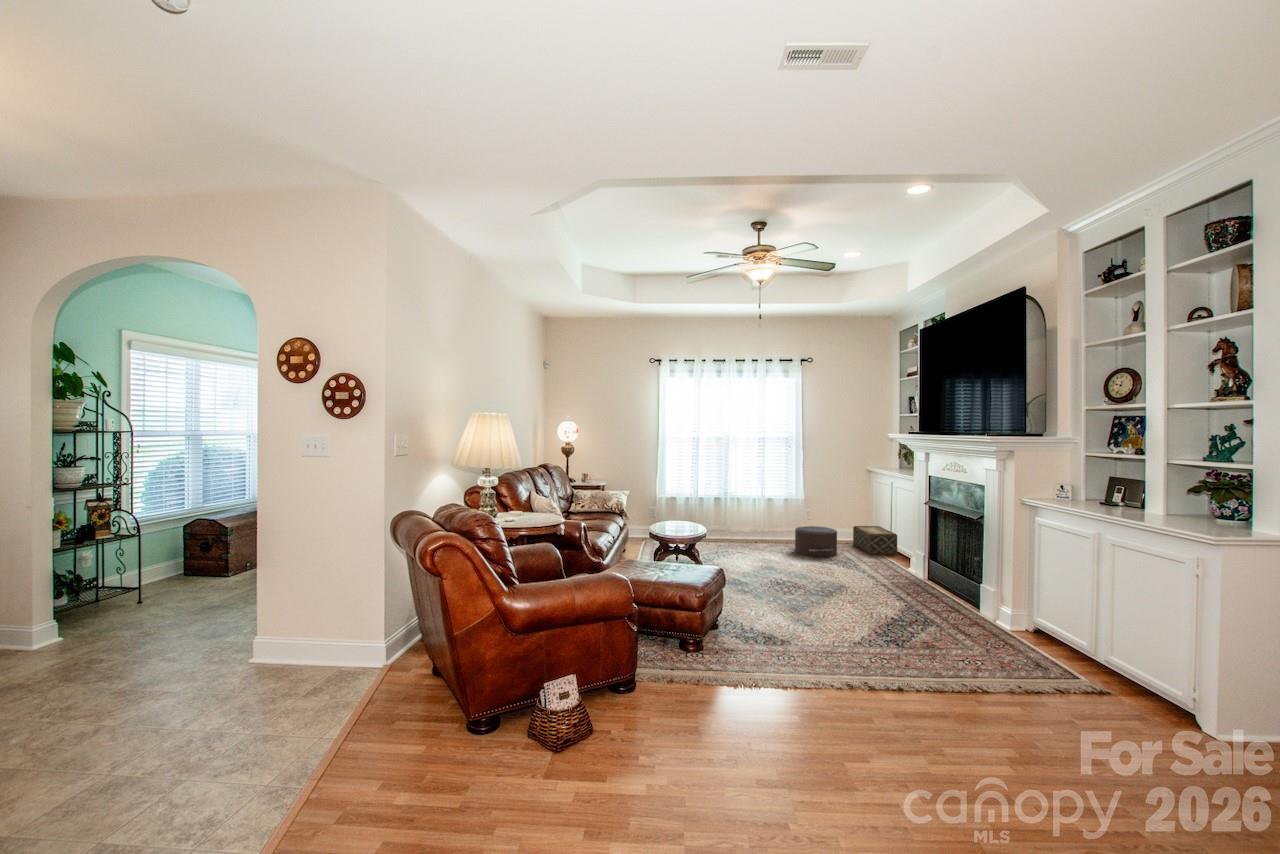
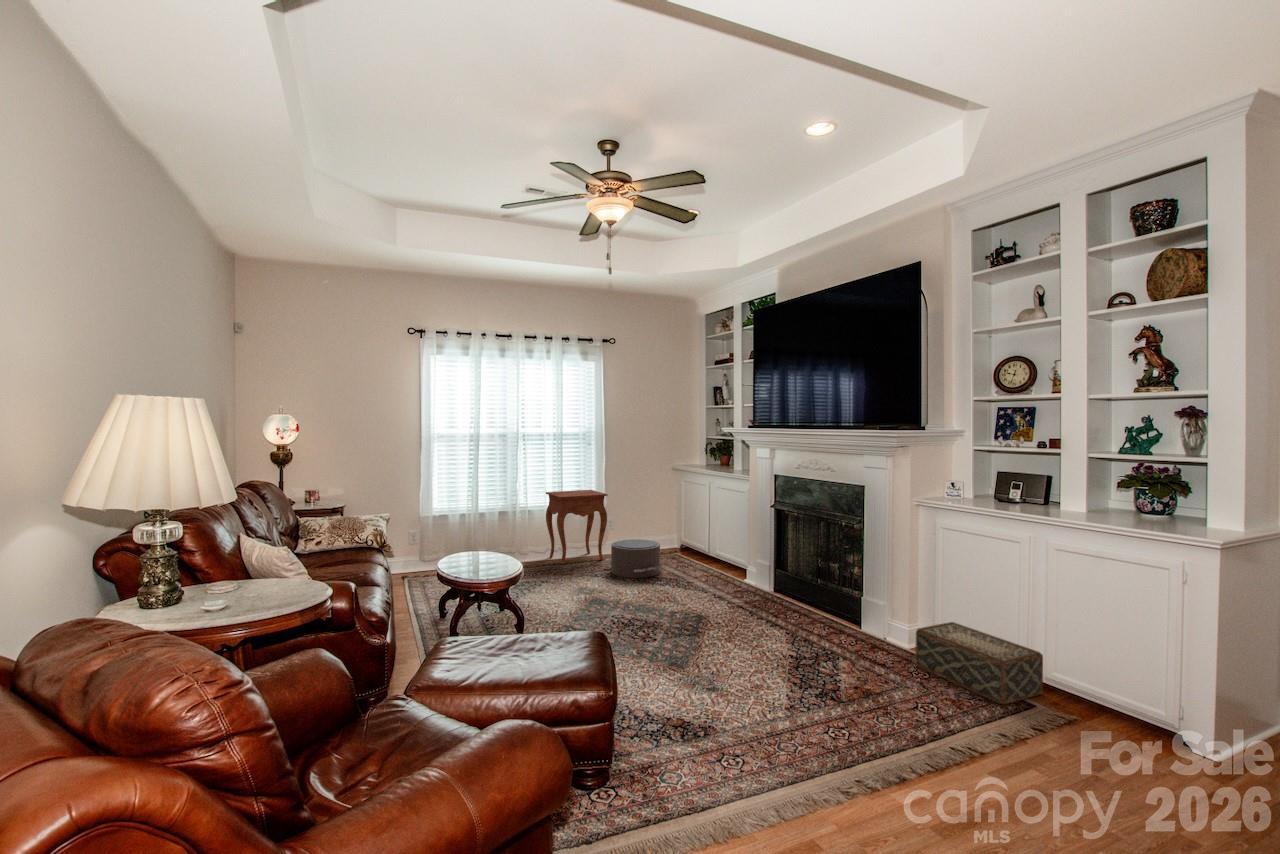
side table: none [751,485,799,542] -> present [546,490,607,564]
woven basket: present [853,526,897,554] -> present [915,622,1043,705]

